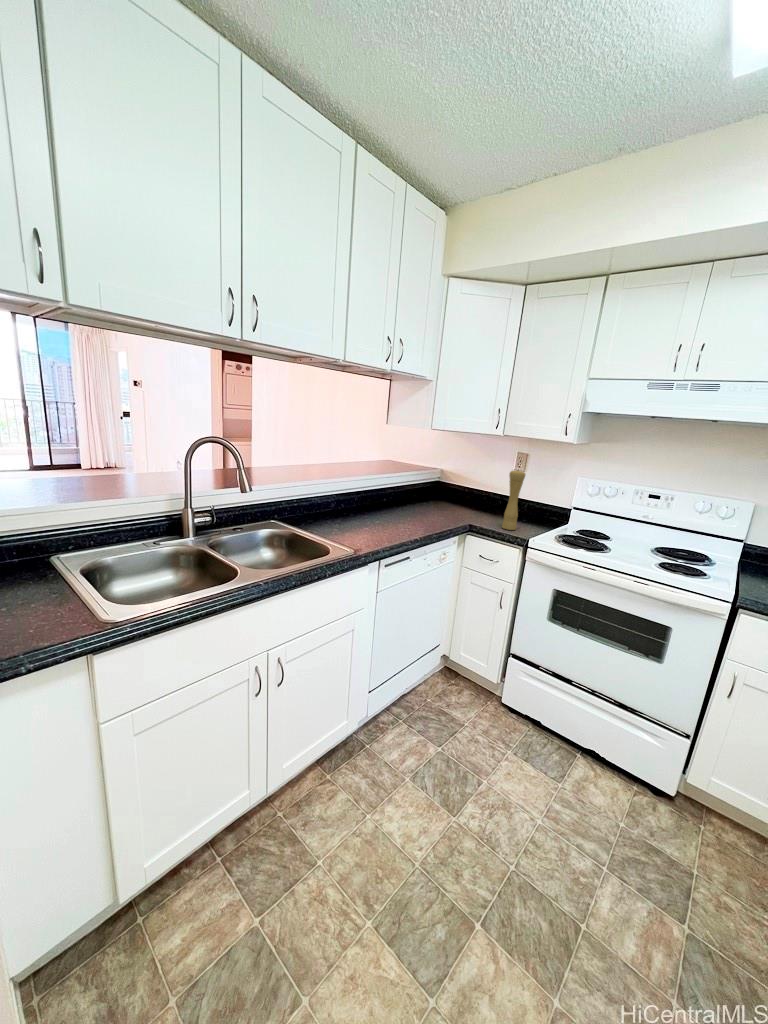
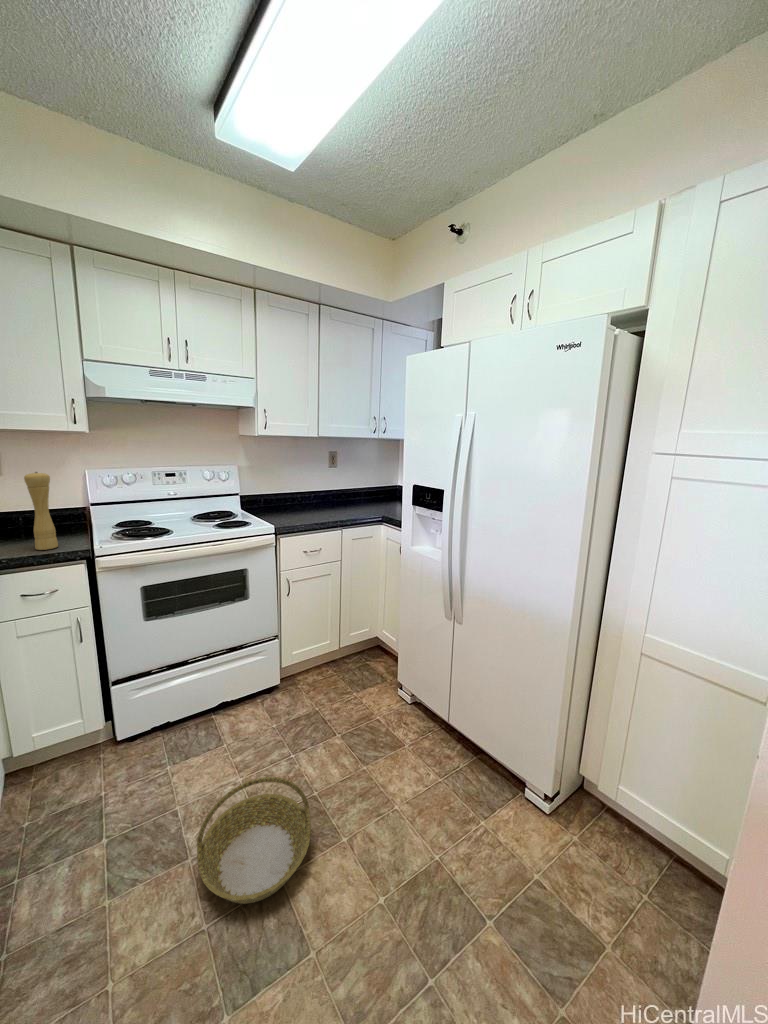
basket: none [430,791,545,937] -> present [197,777,311,904]

